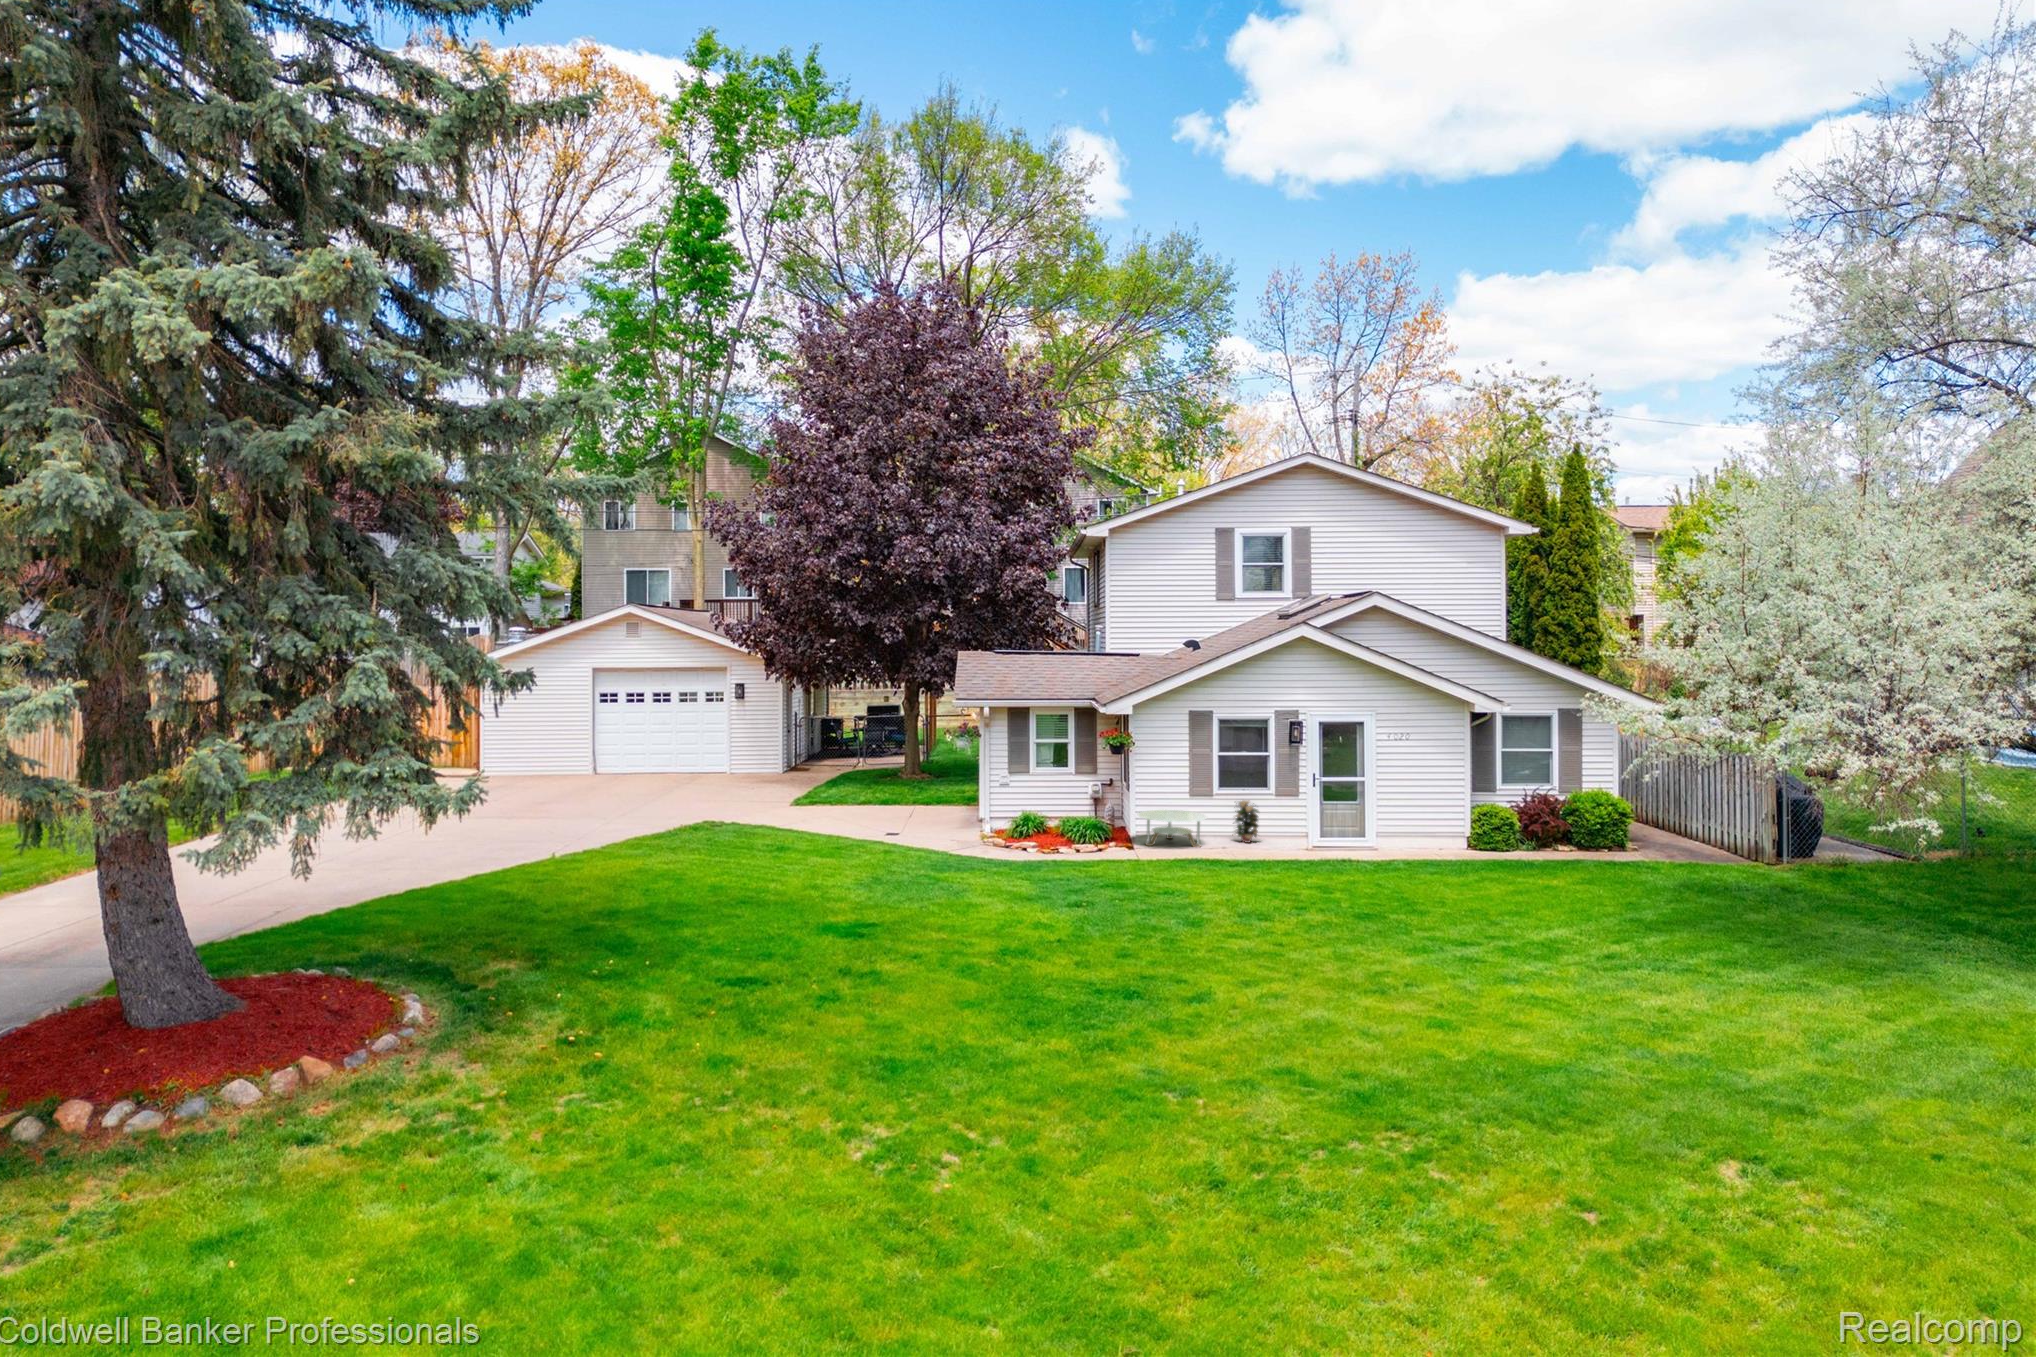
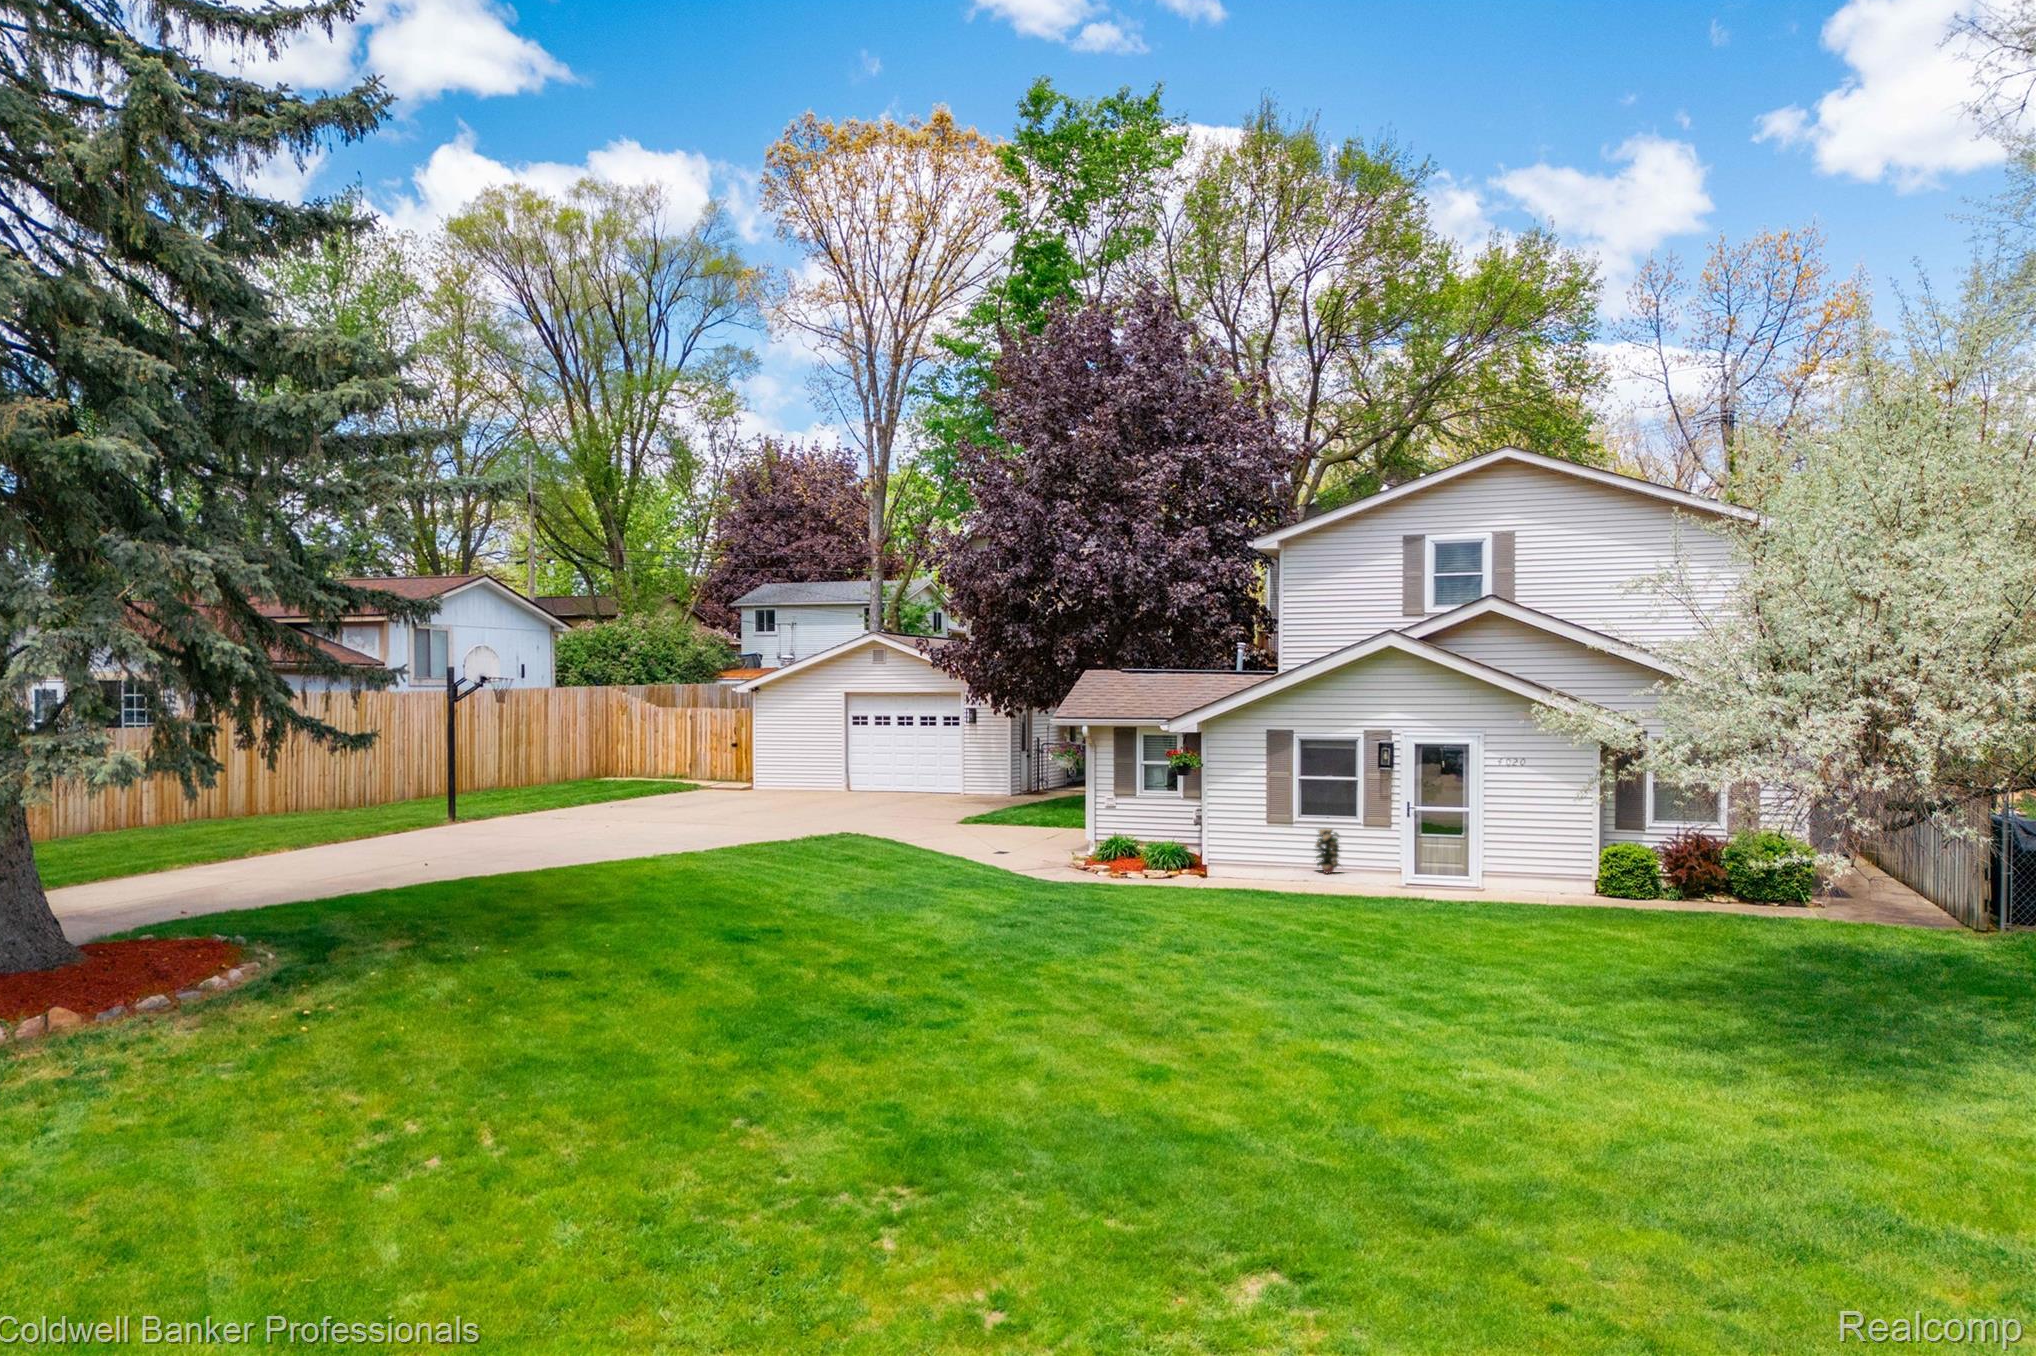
round table: present [1138,810,1207,847] -> none [1207,836,1280,876]

